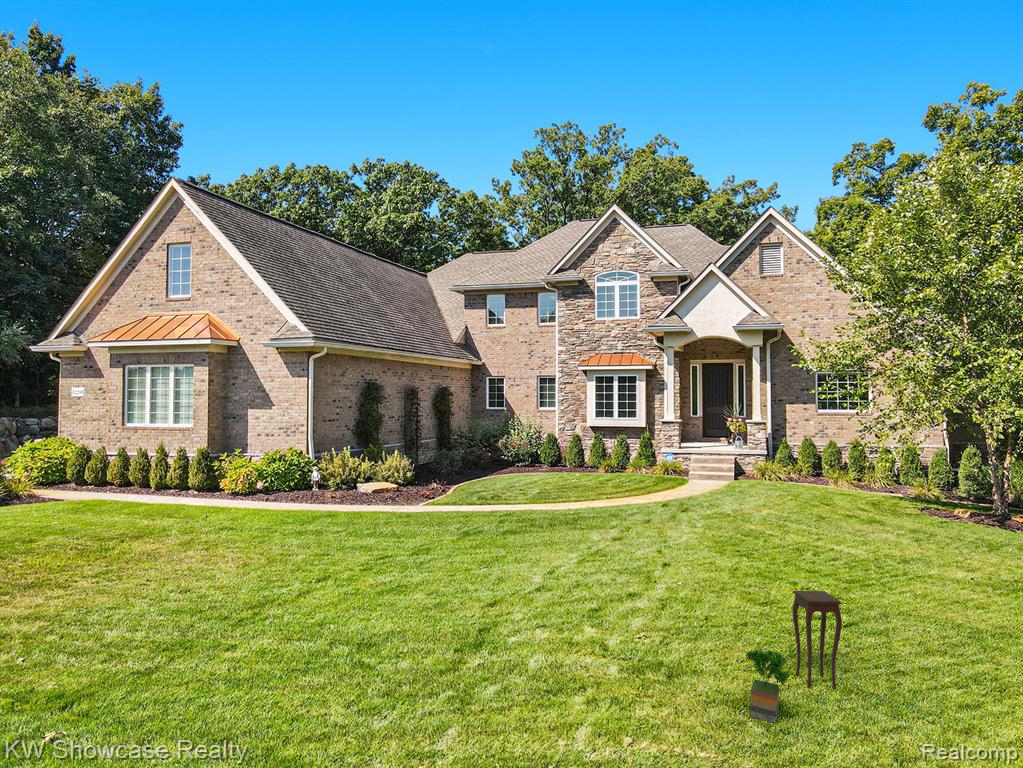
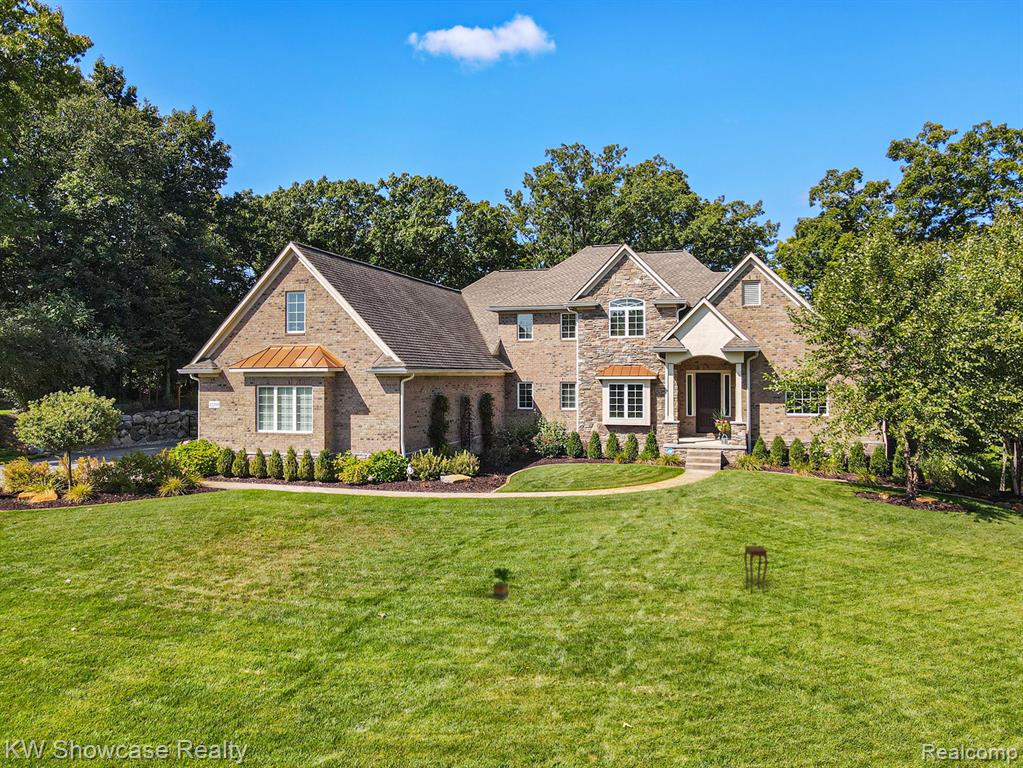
potted tree: present [746,649,790,723] -> present [493,568,512,600]

